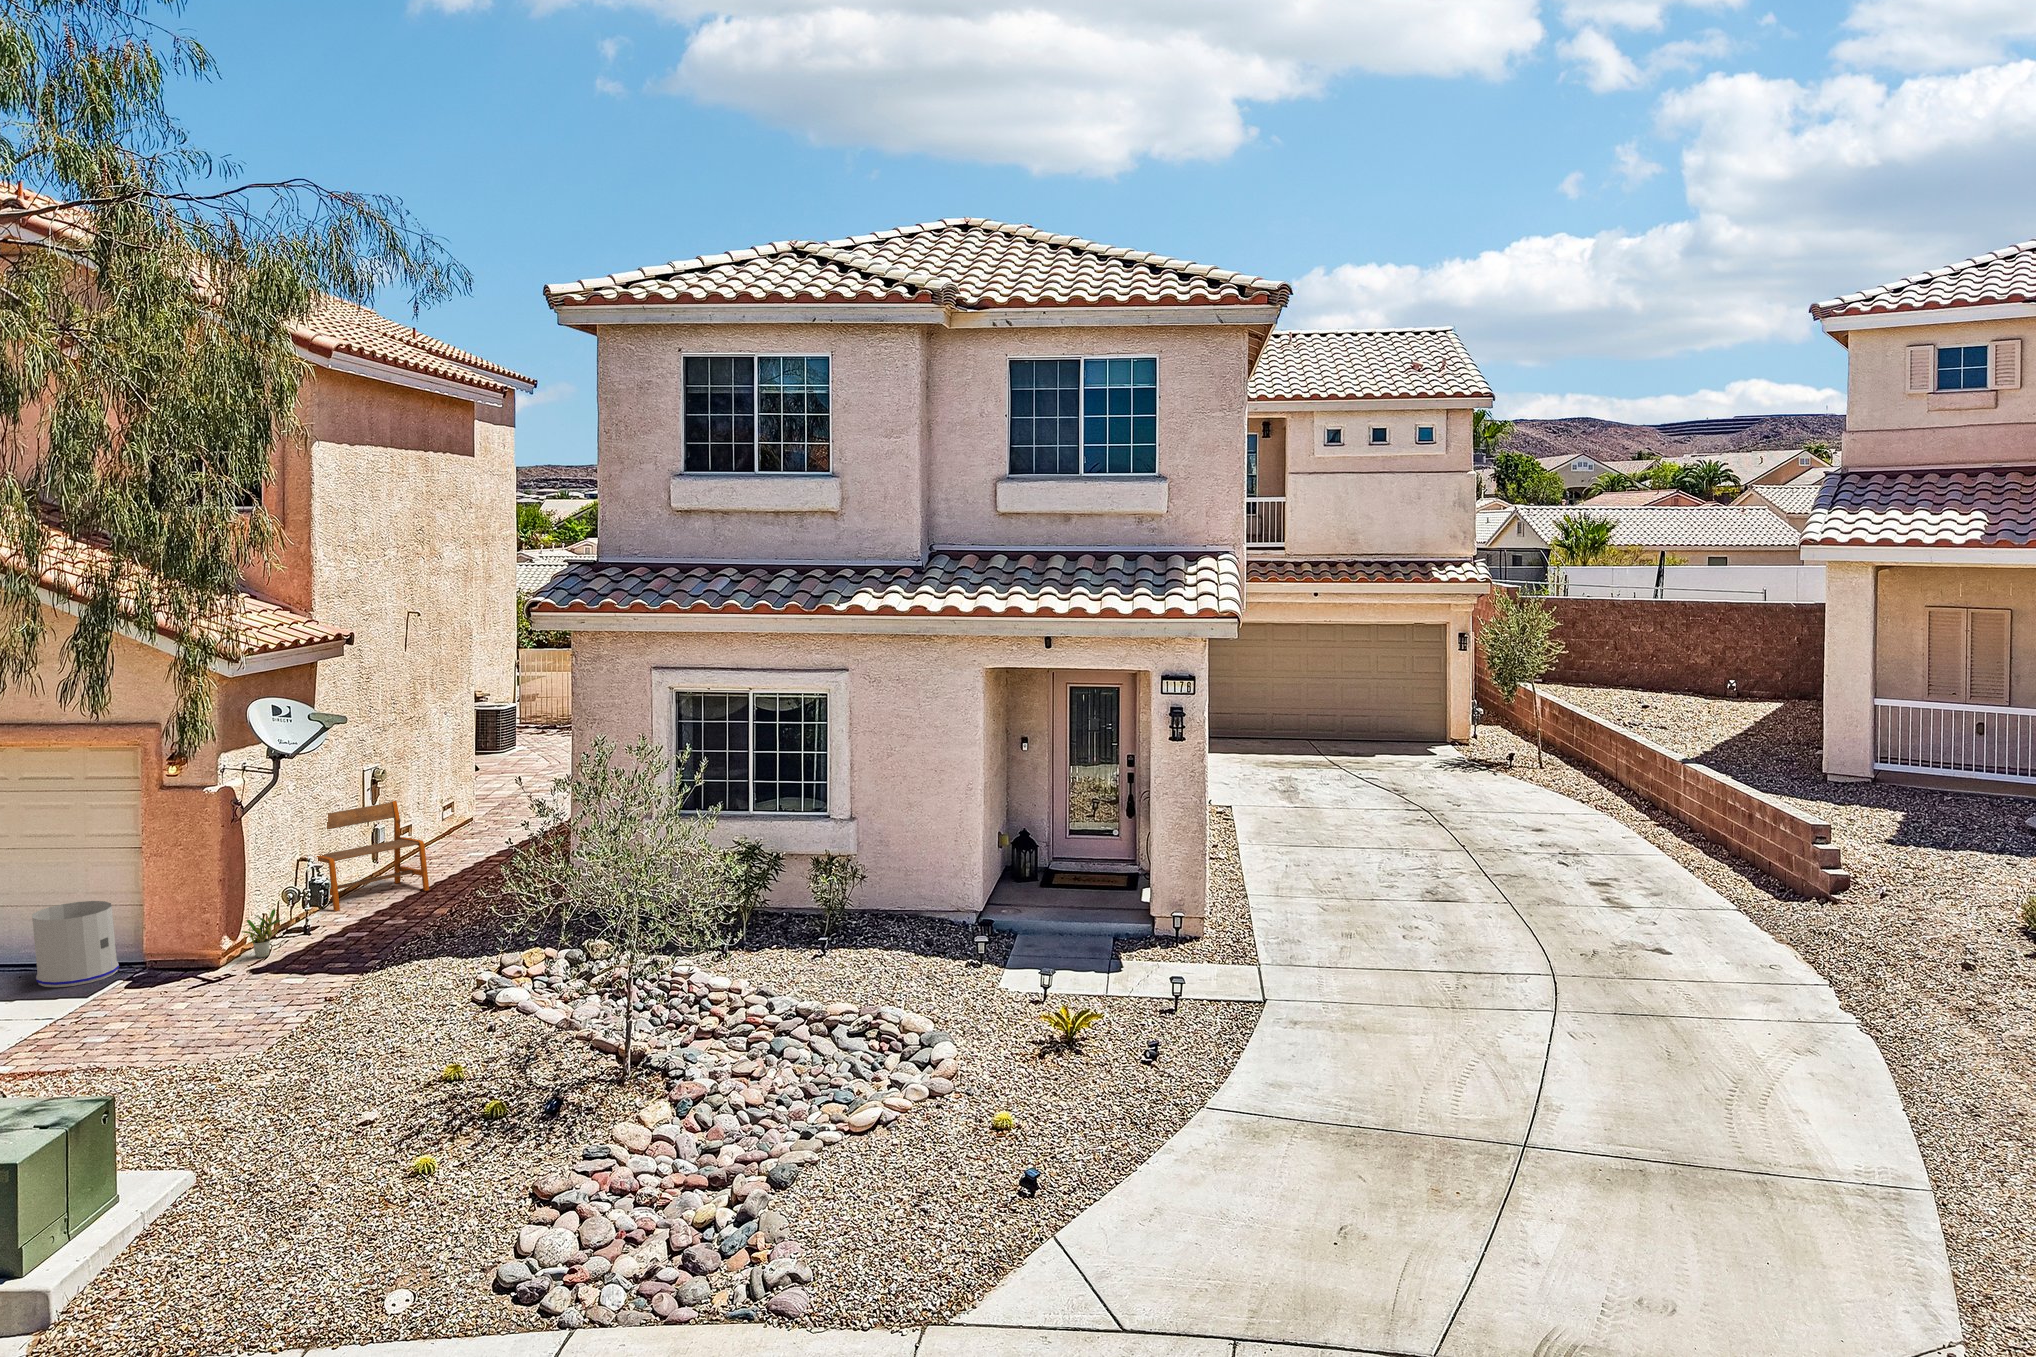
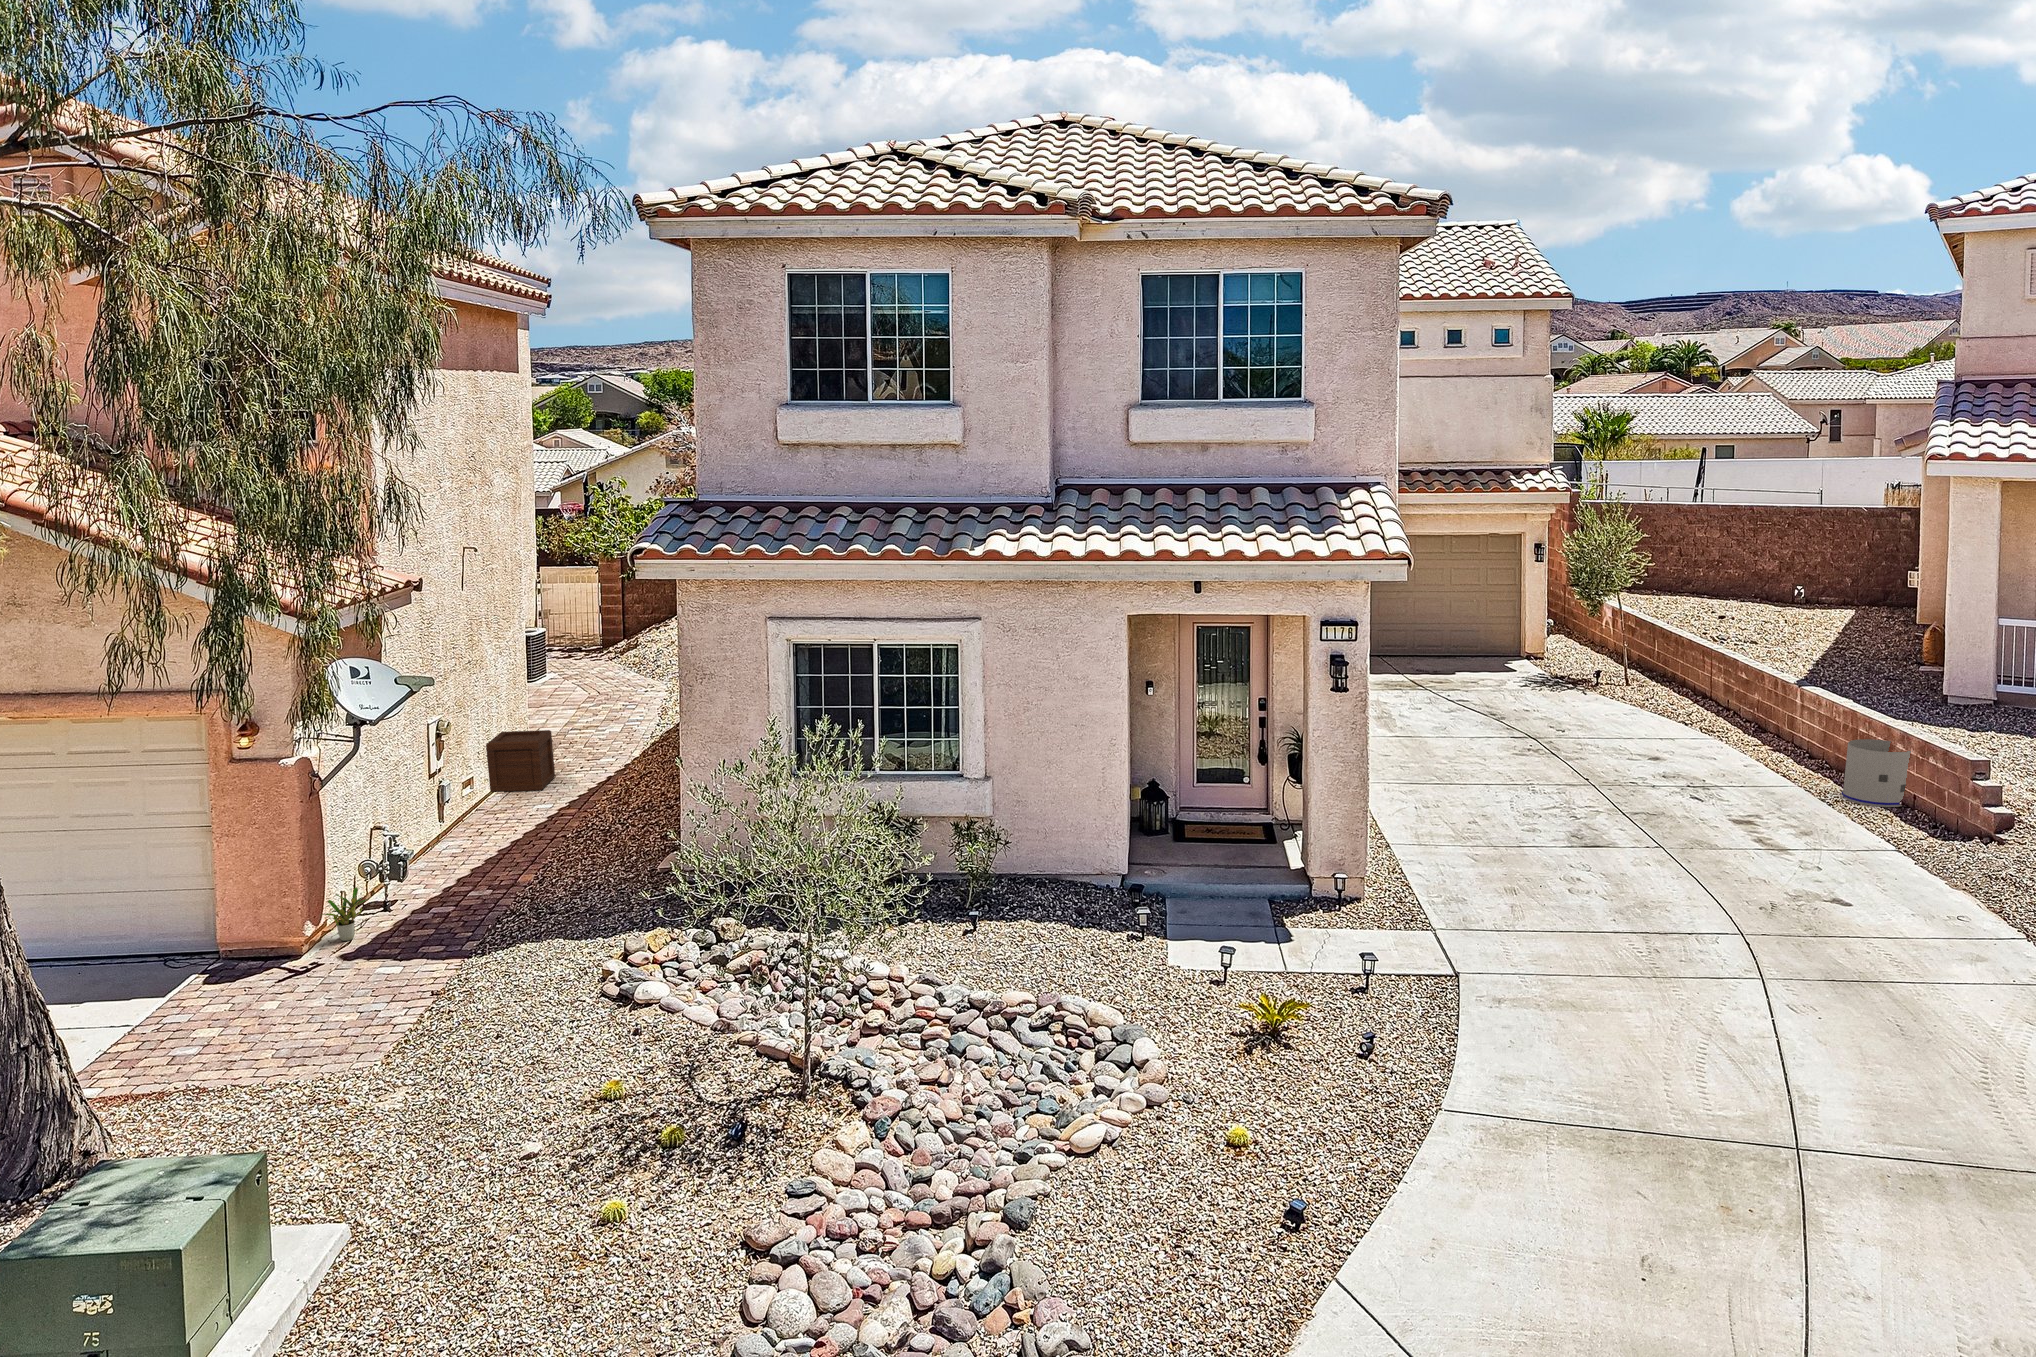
wooden crate: none [428,783,495,839] -> present [486,730,555,792]
bench: present [317,801,429,911] -> none [377,758,507,882]
trash can: present [32,901,119,987] -> present [1842,739,1911,807]

